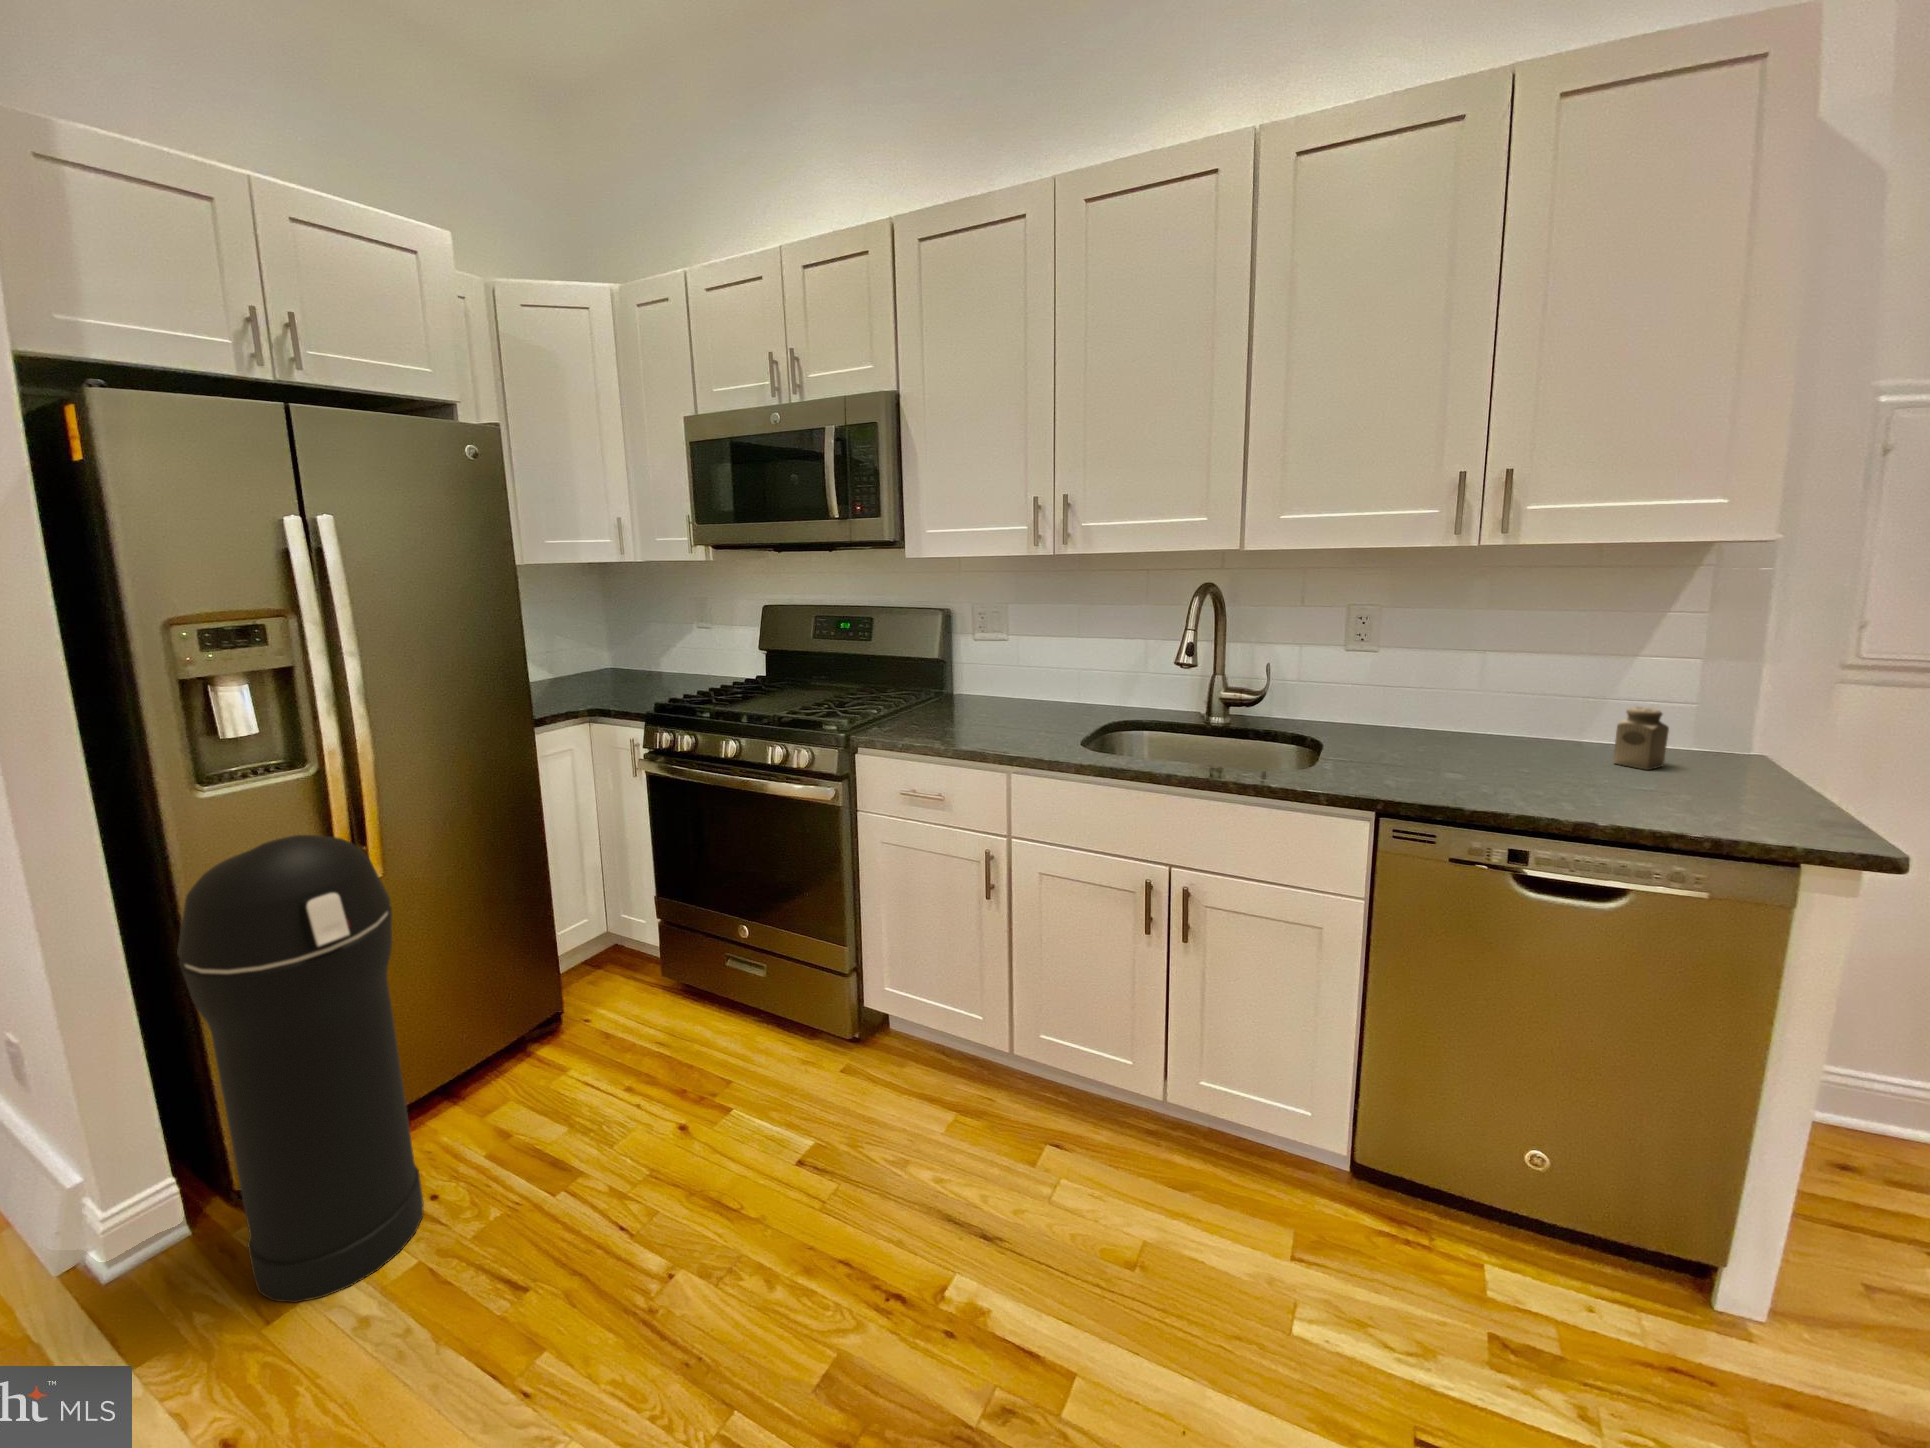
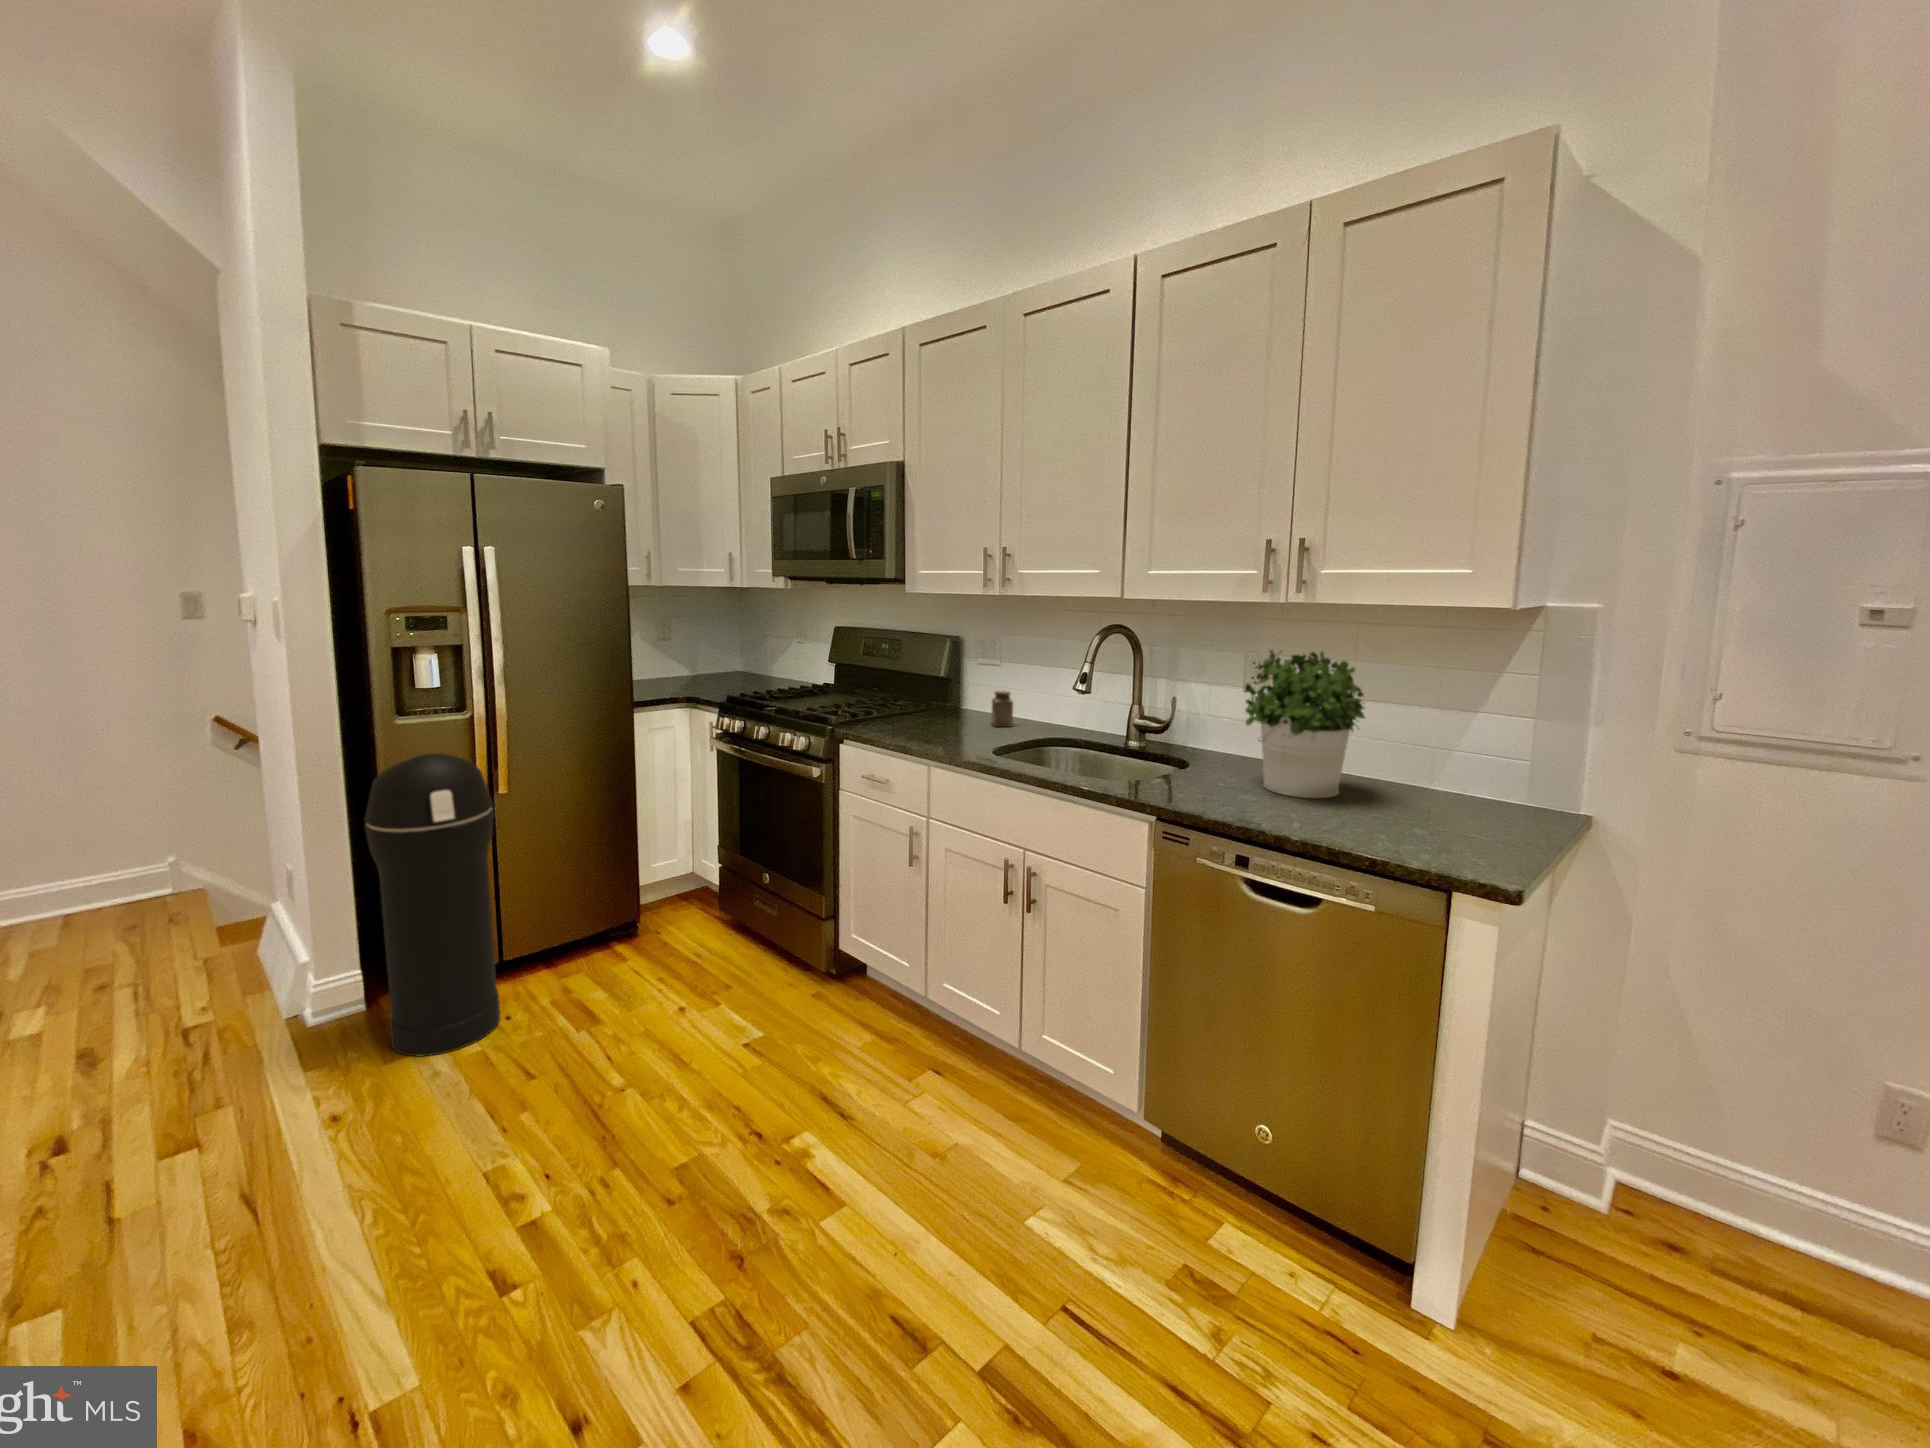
potted plant: none [1395,599,1563,768] -> present [1245,650,1365,799]
salt shaker: present [1614,707,1669,770] -> present [991,690,1013,727]

